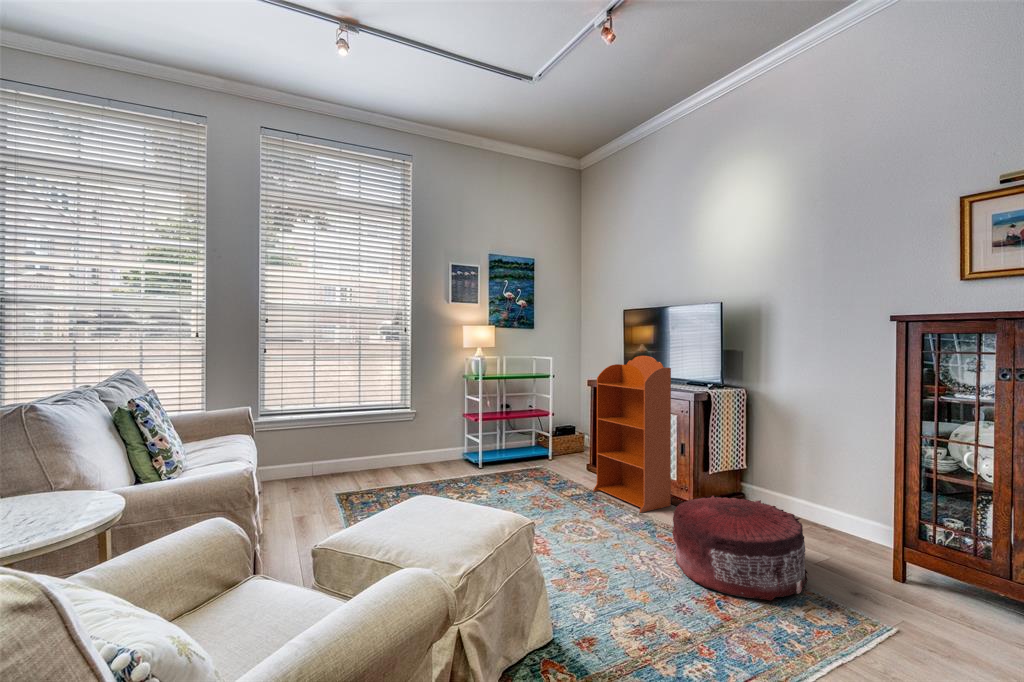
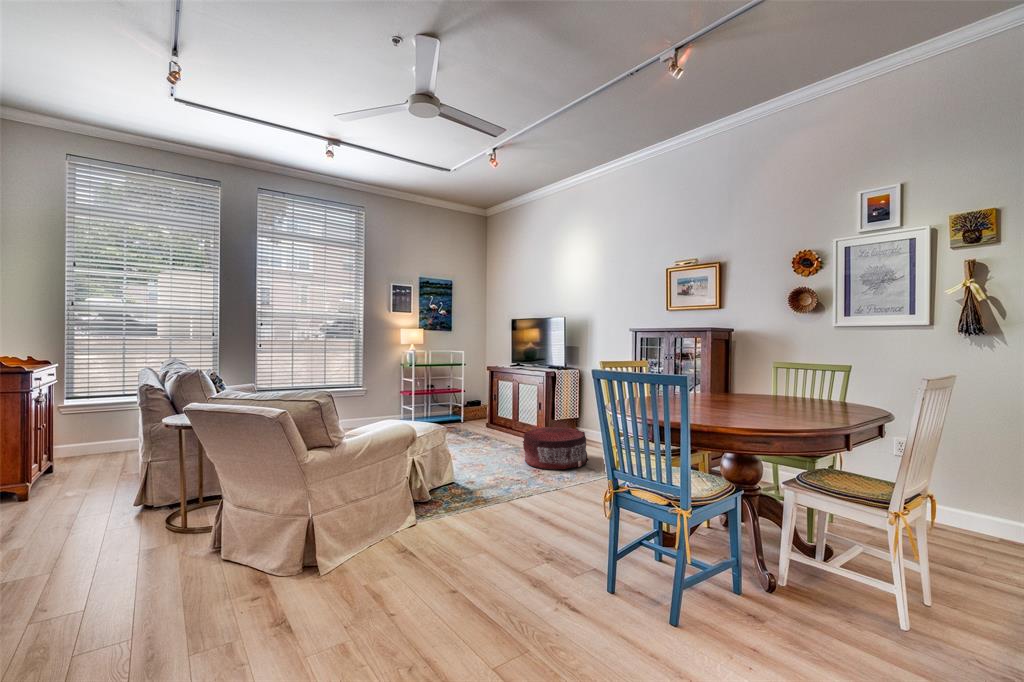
bookcase: present [593,356,671,513] -> none [487,350,534,444]

